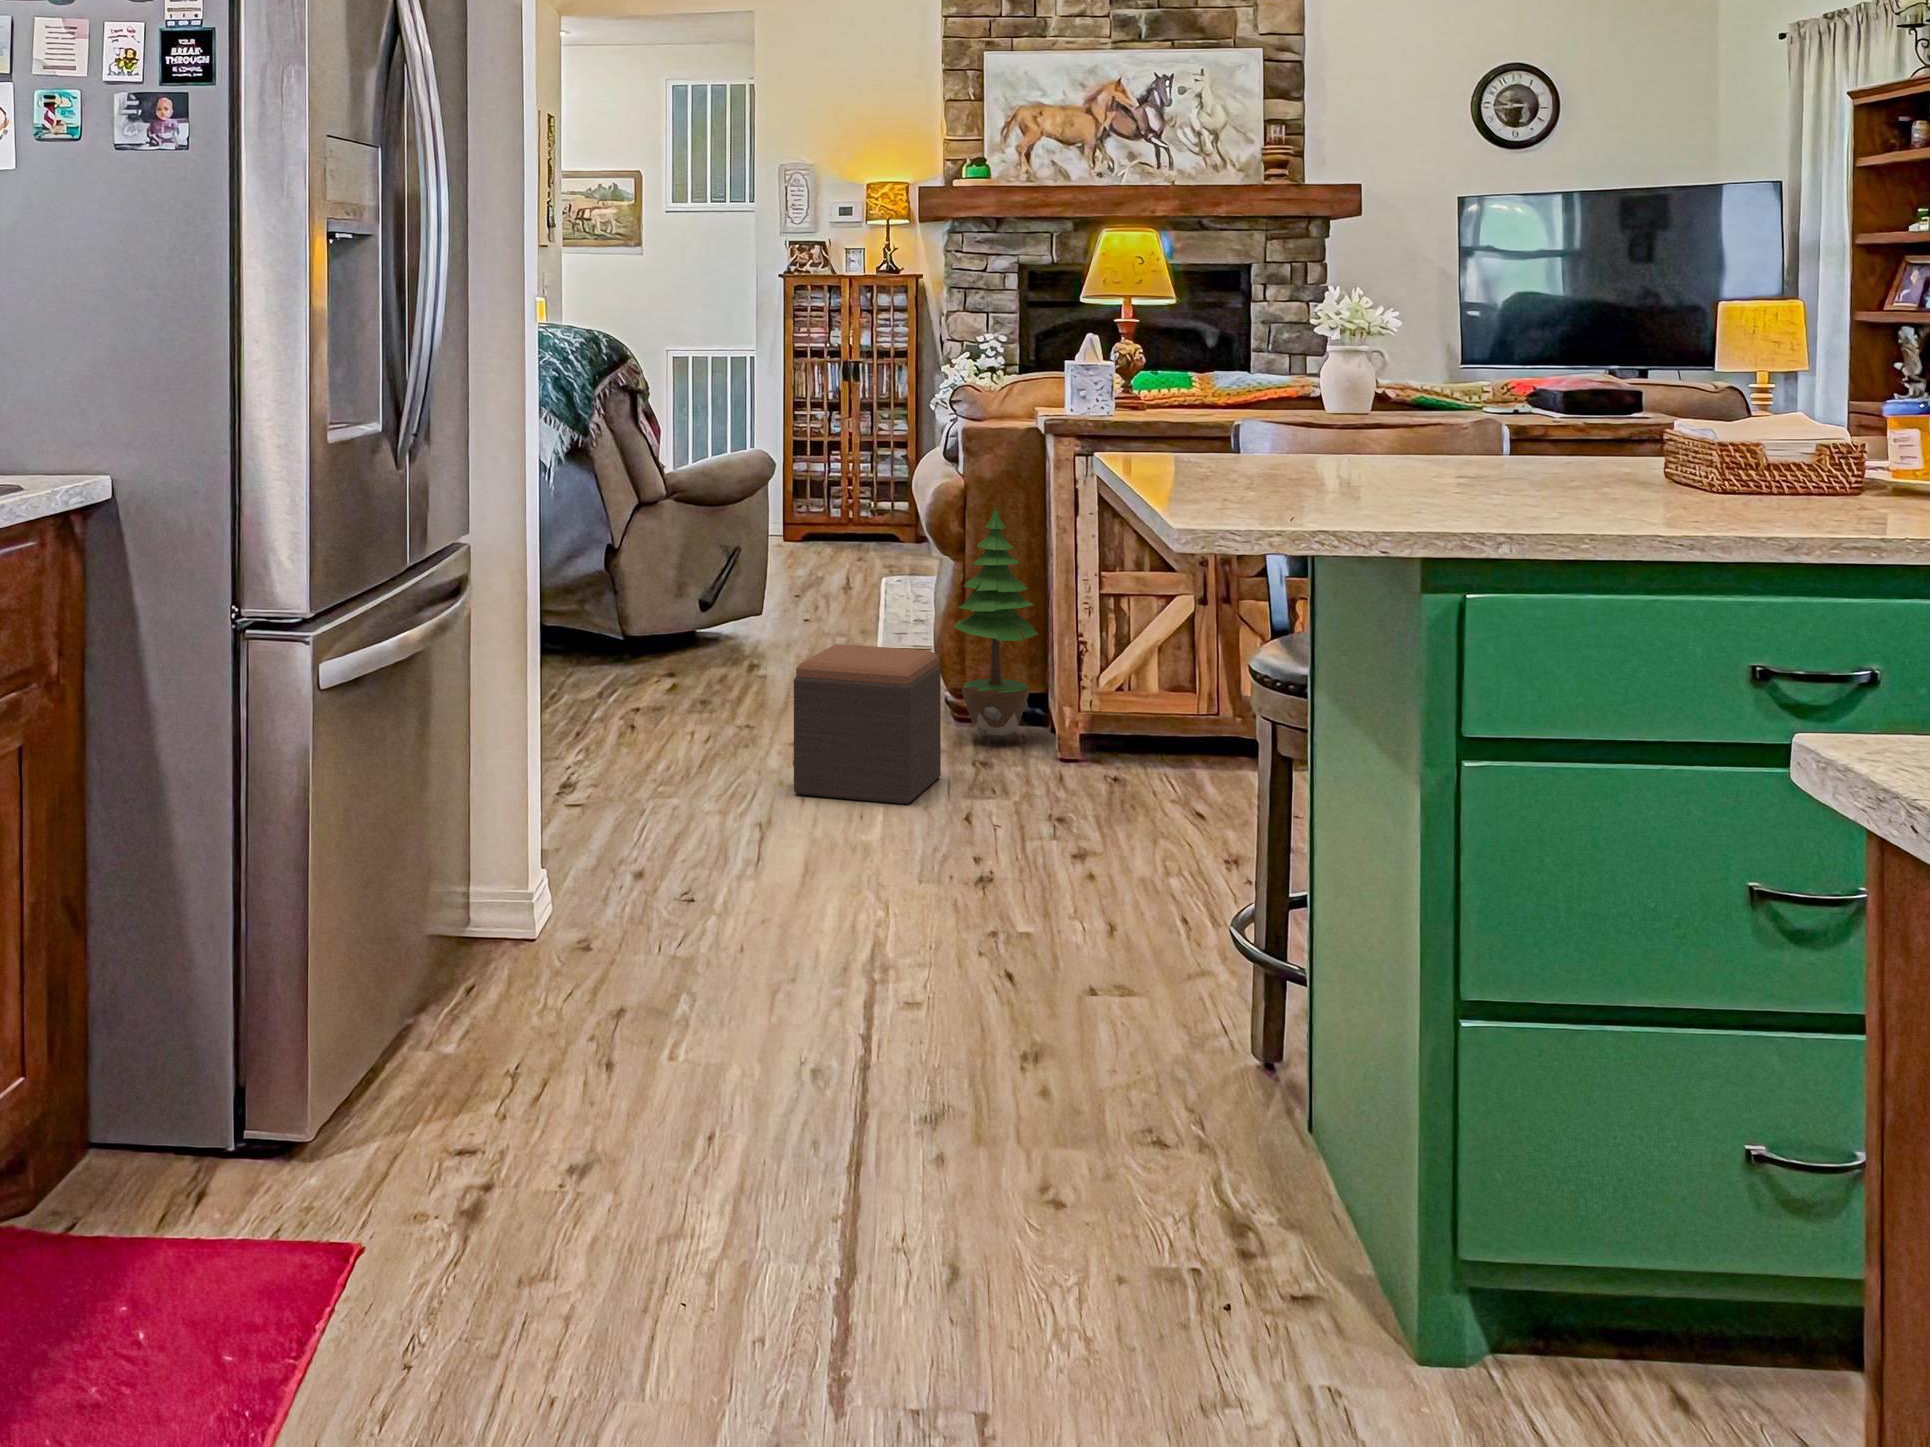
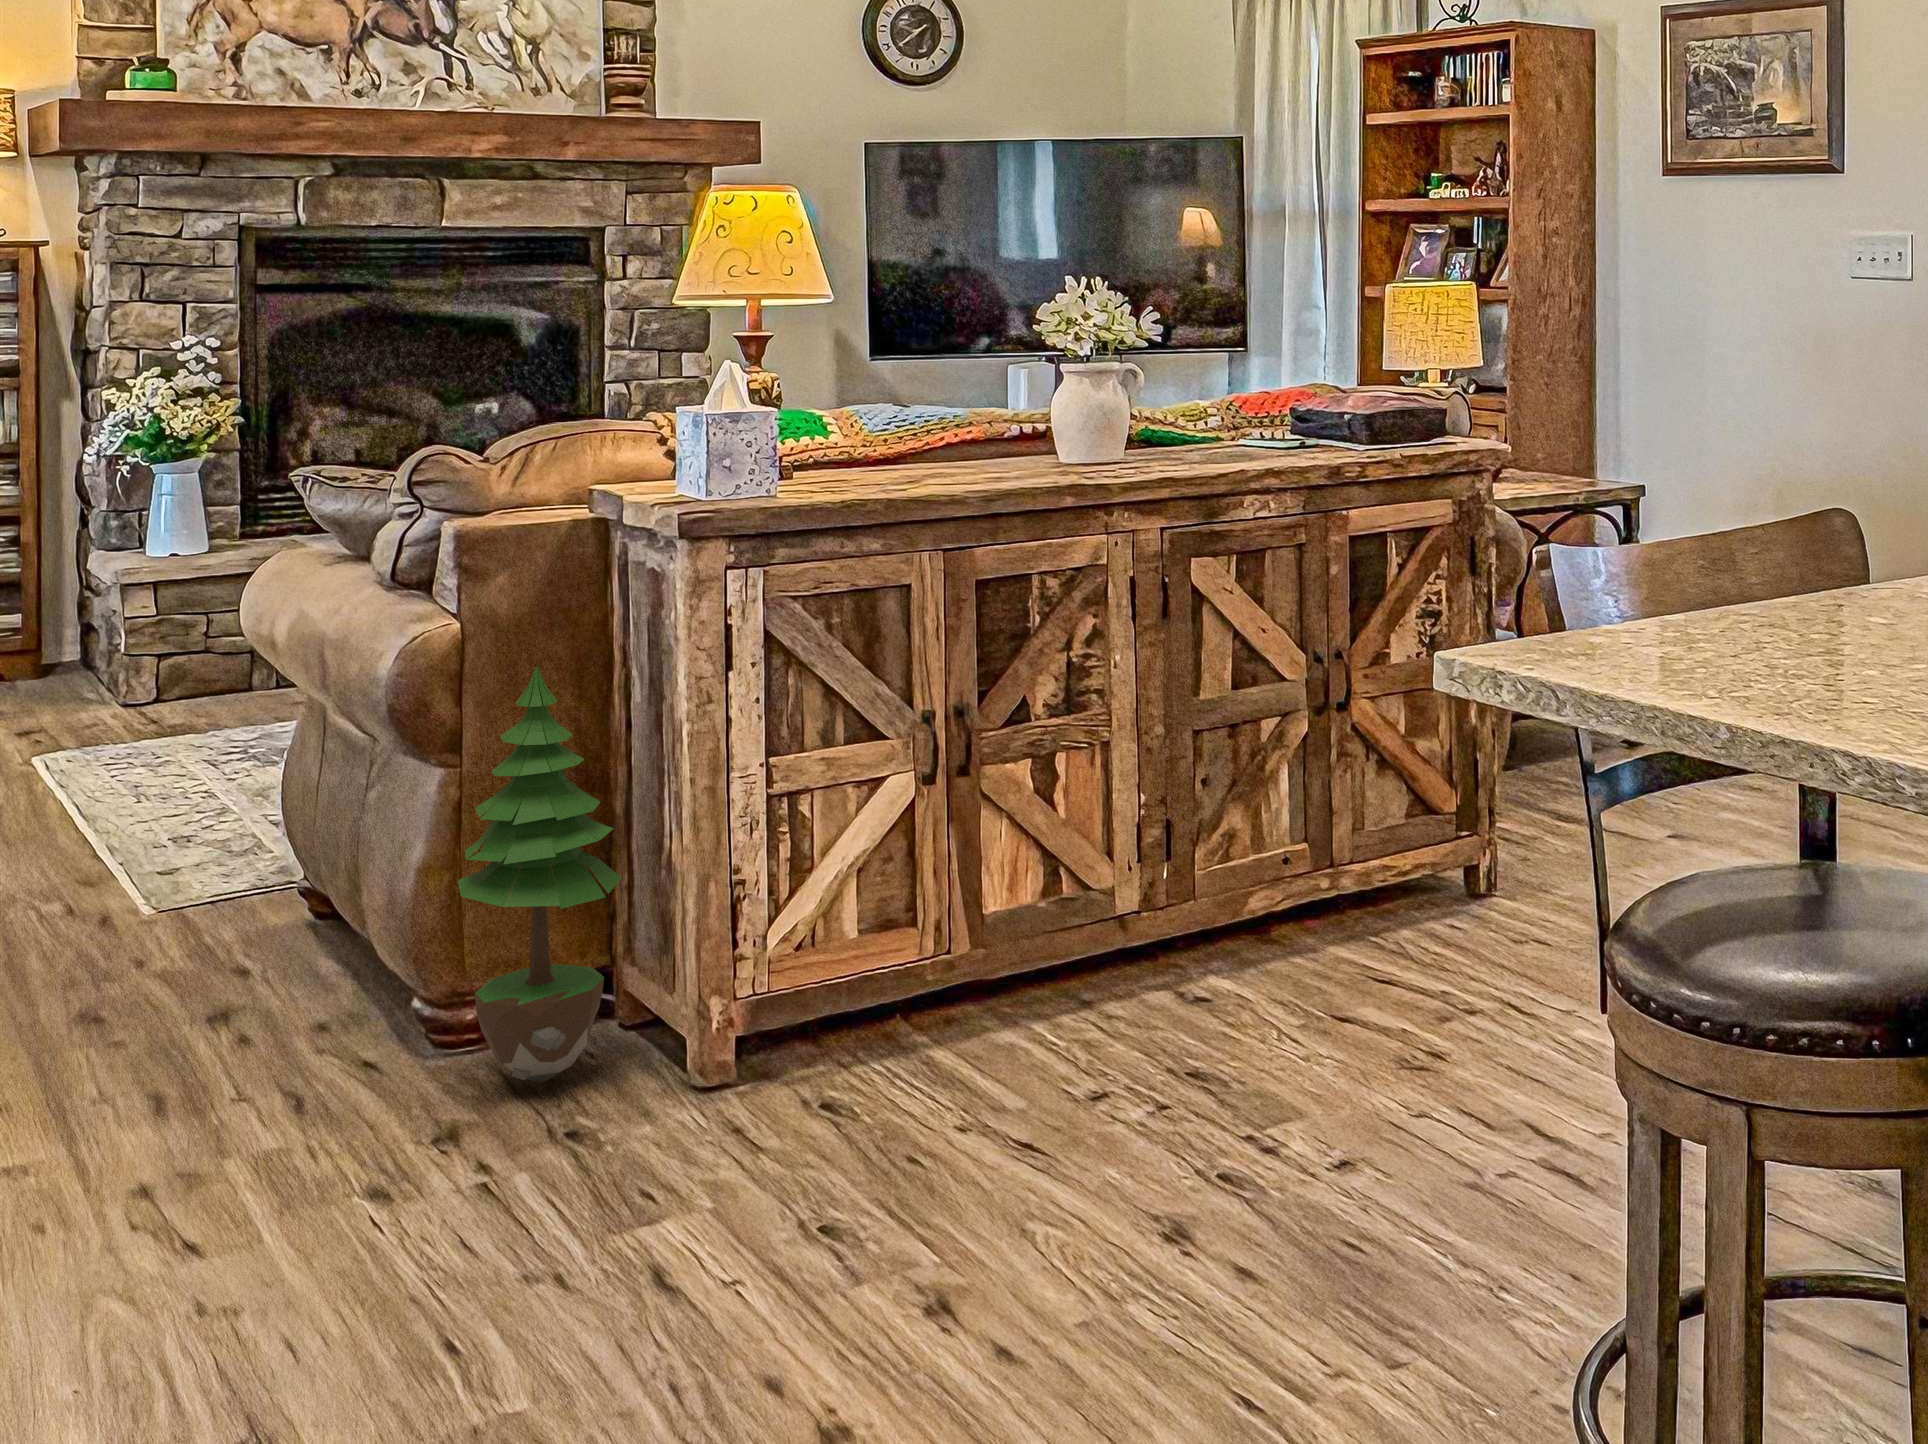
footstool: present [794,644,941,804] -> none [219,971,510,1352]

